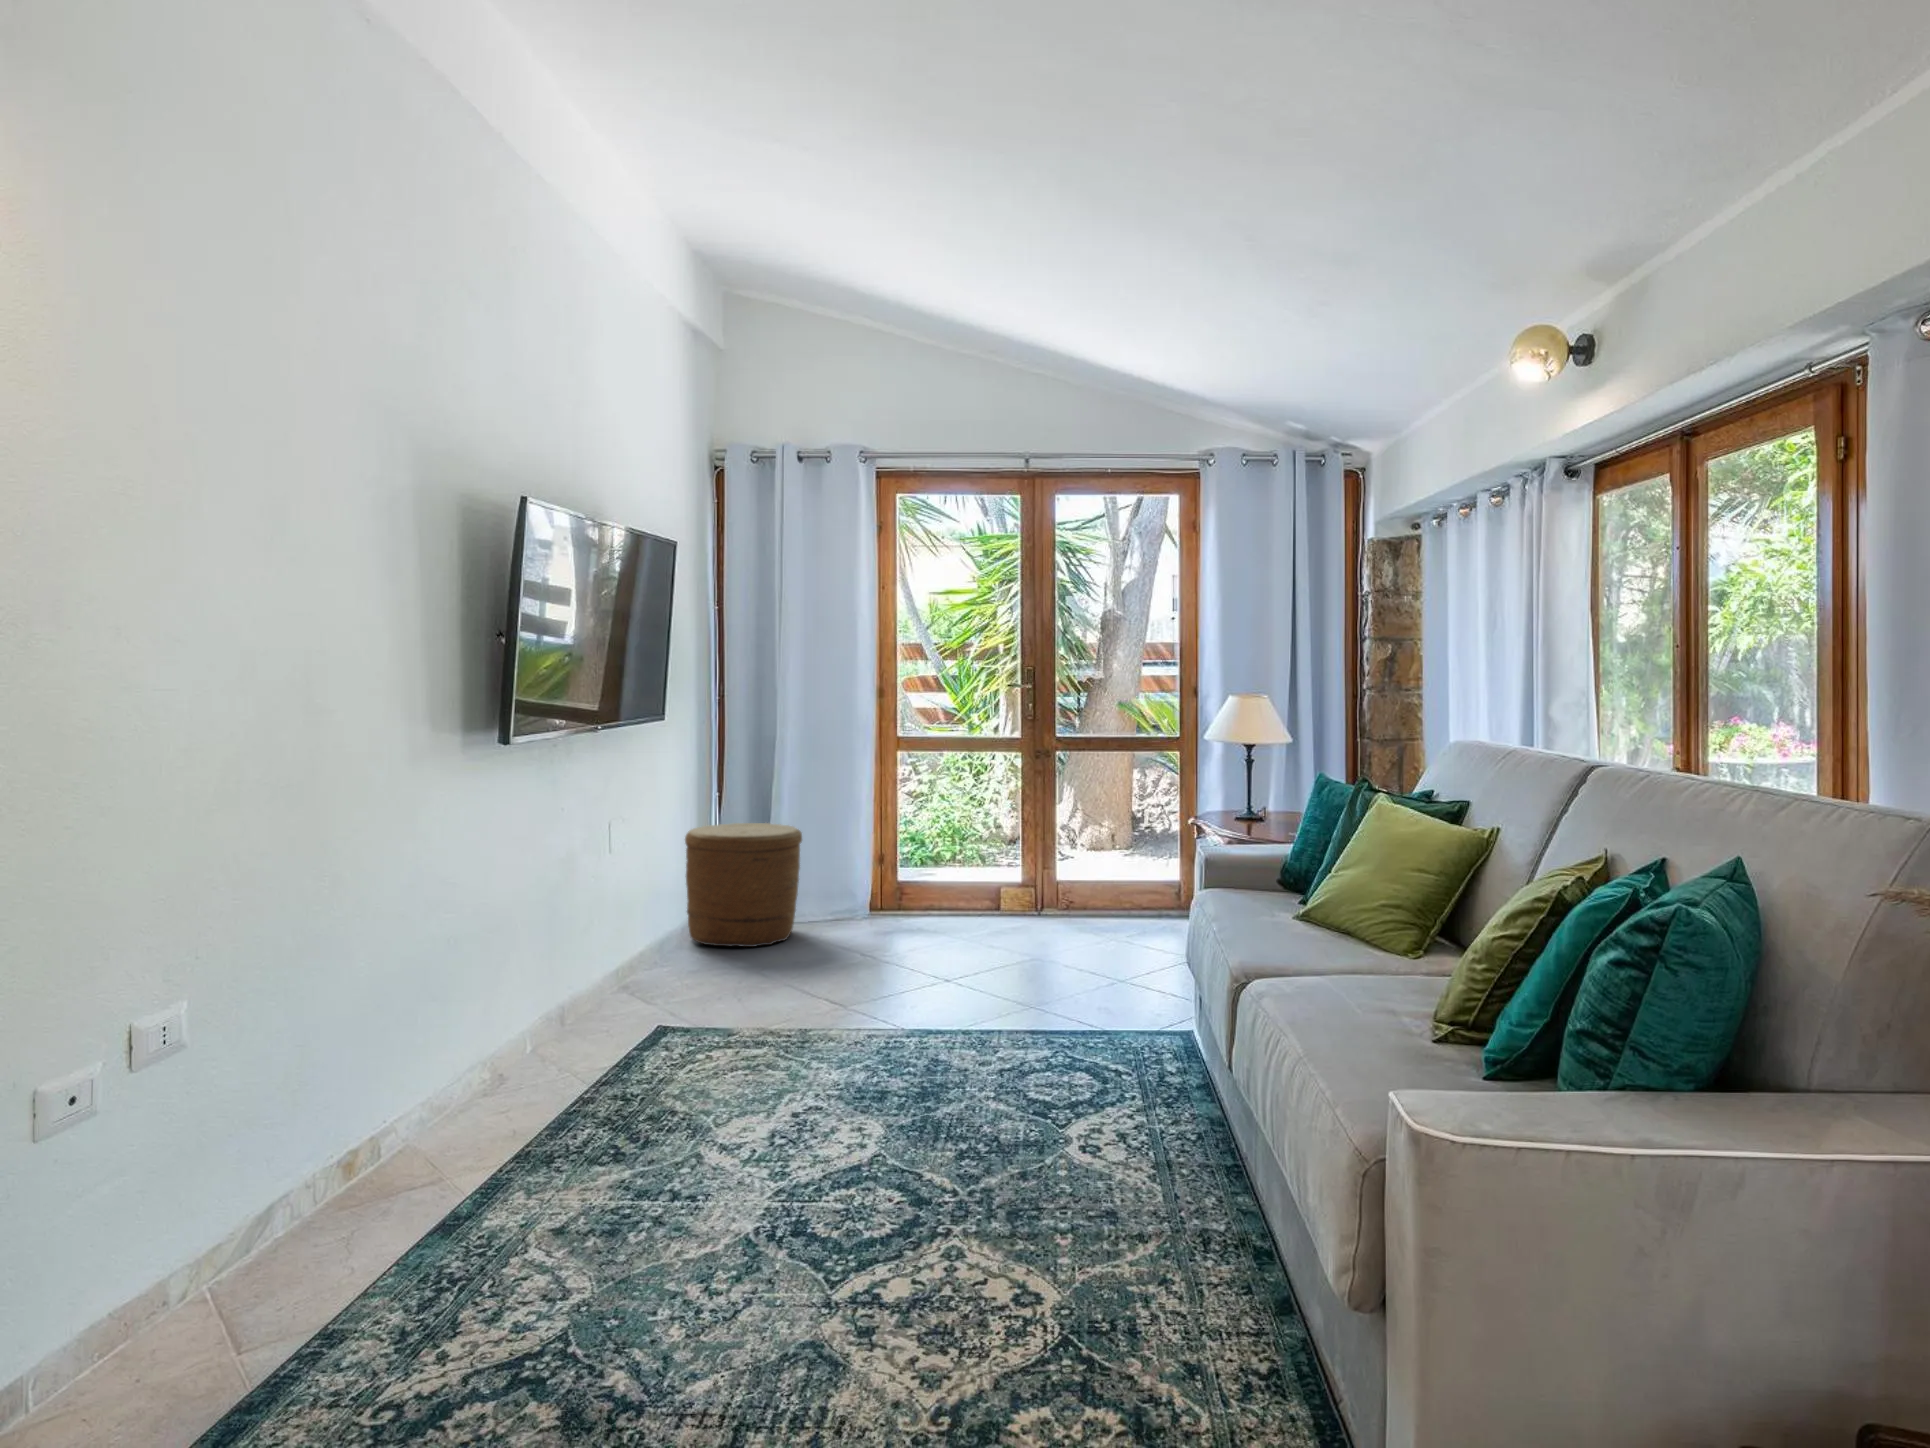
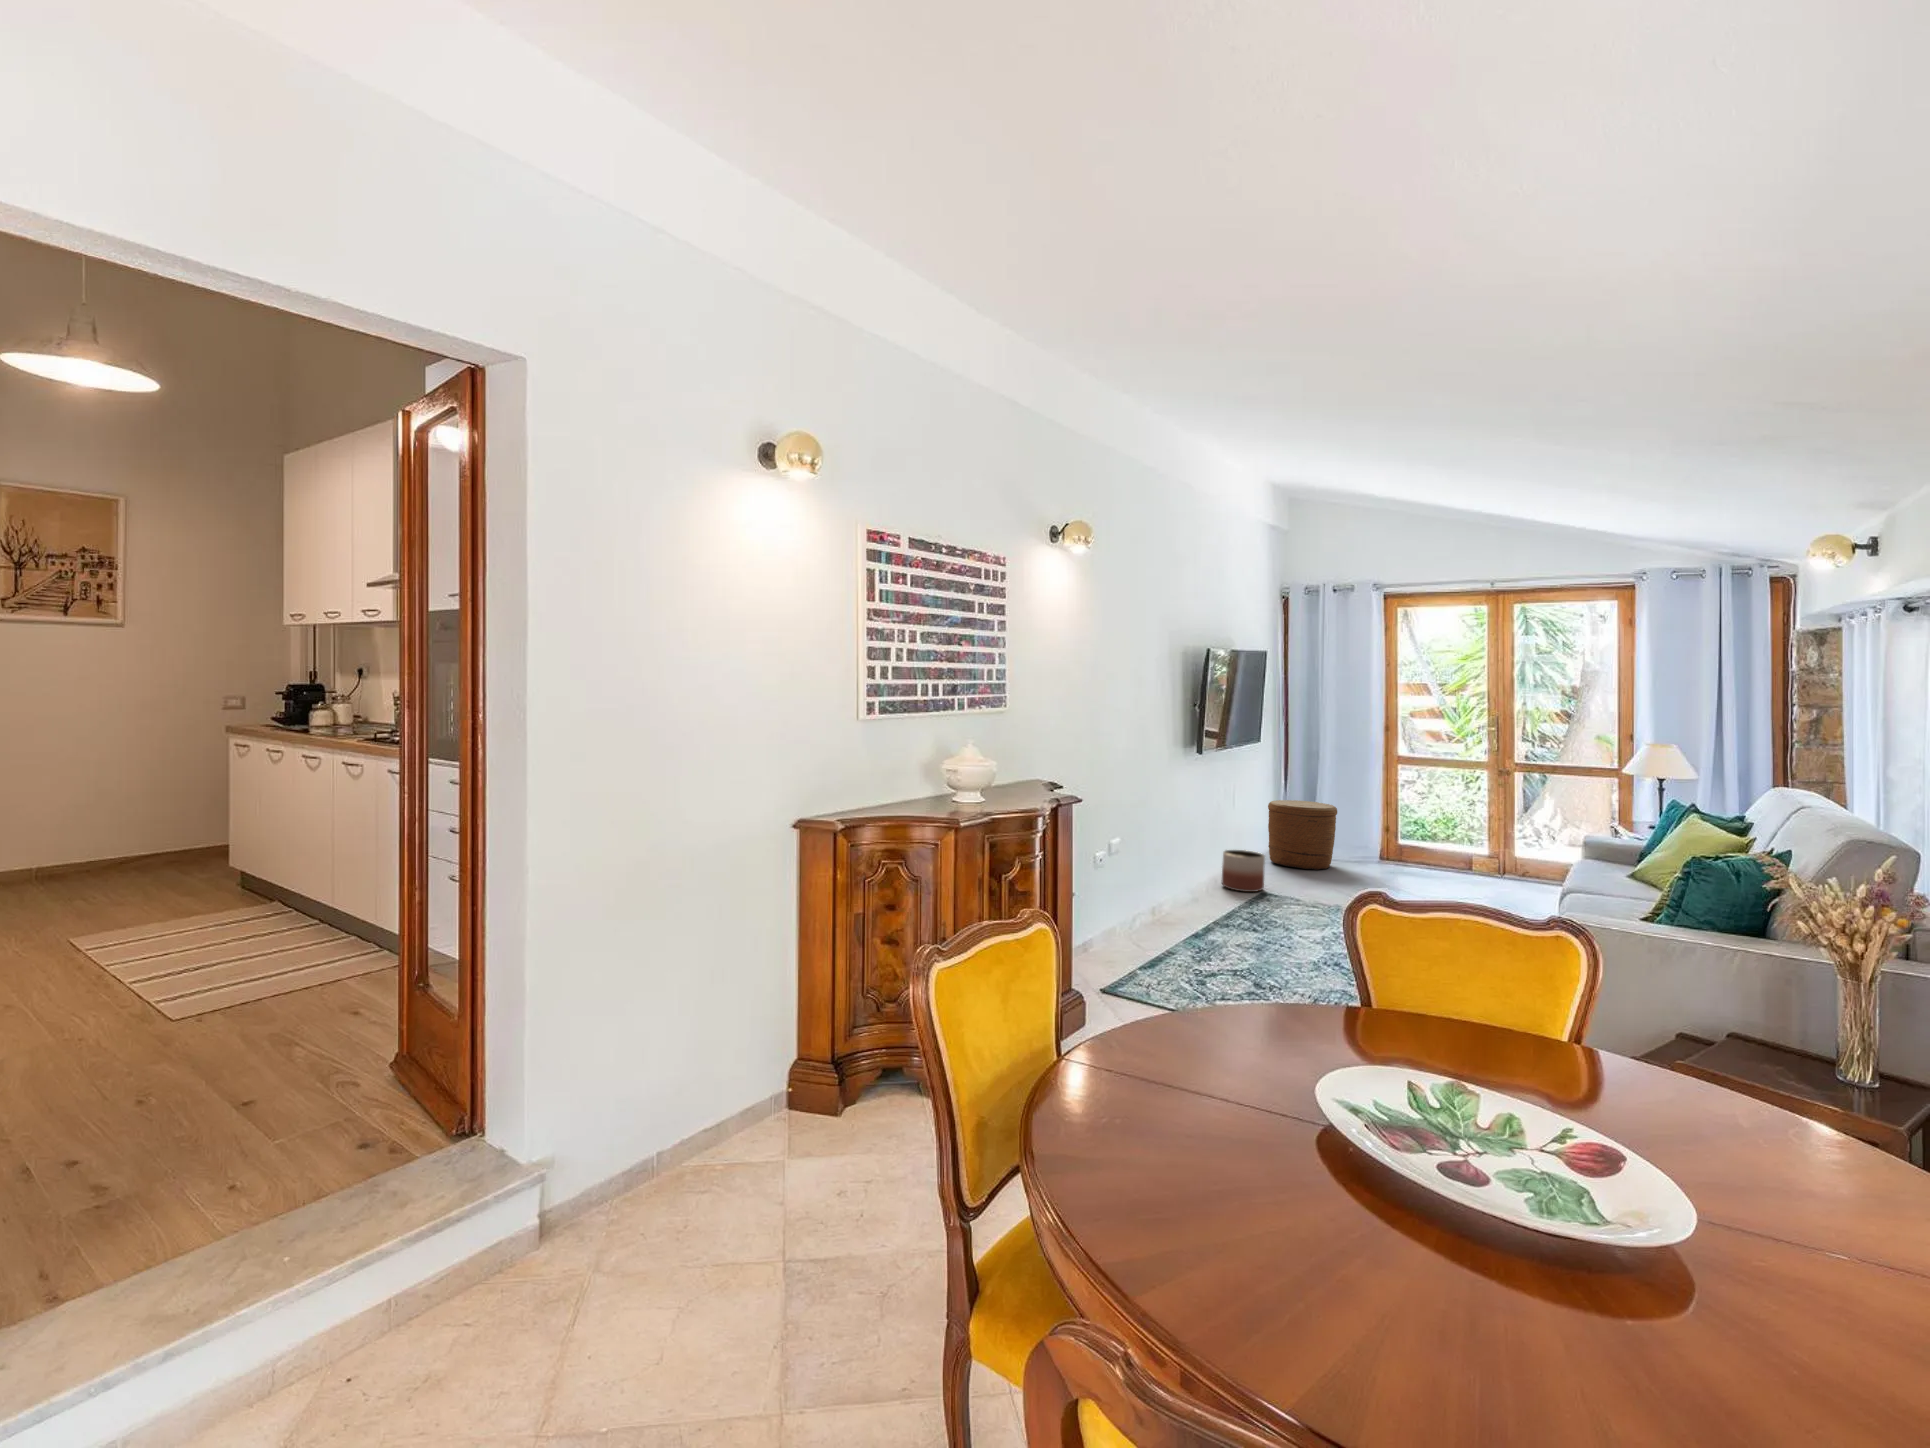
planter: none [576,938,664,1029] -> present [1222,850,1265,892]

